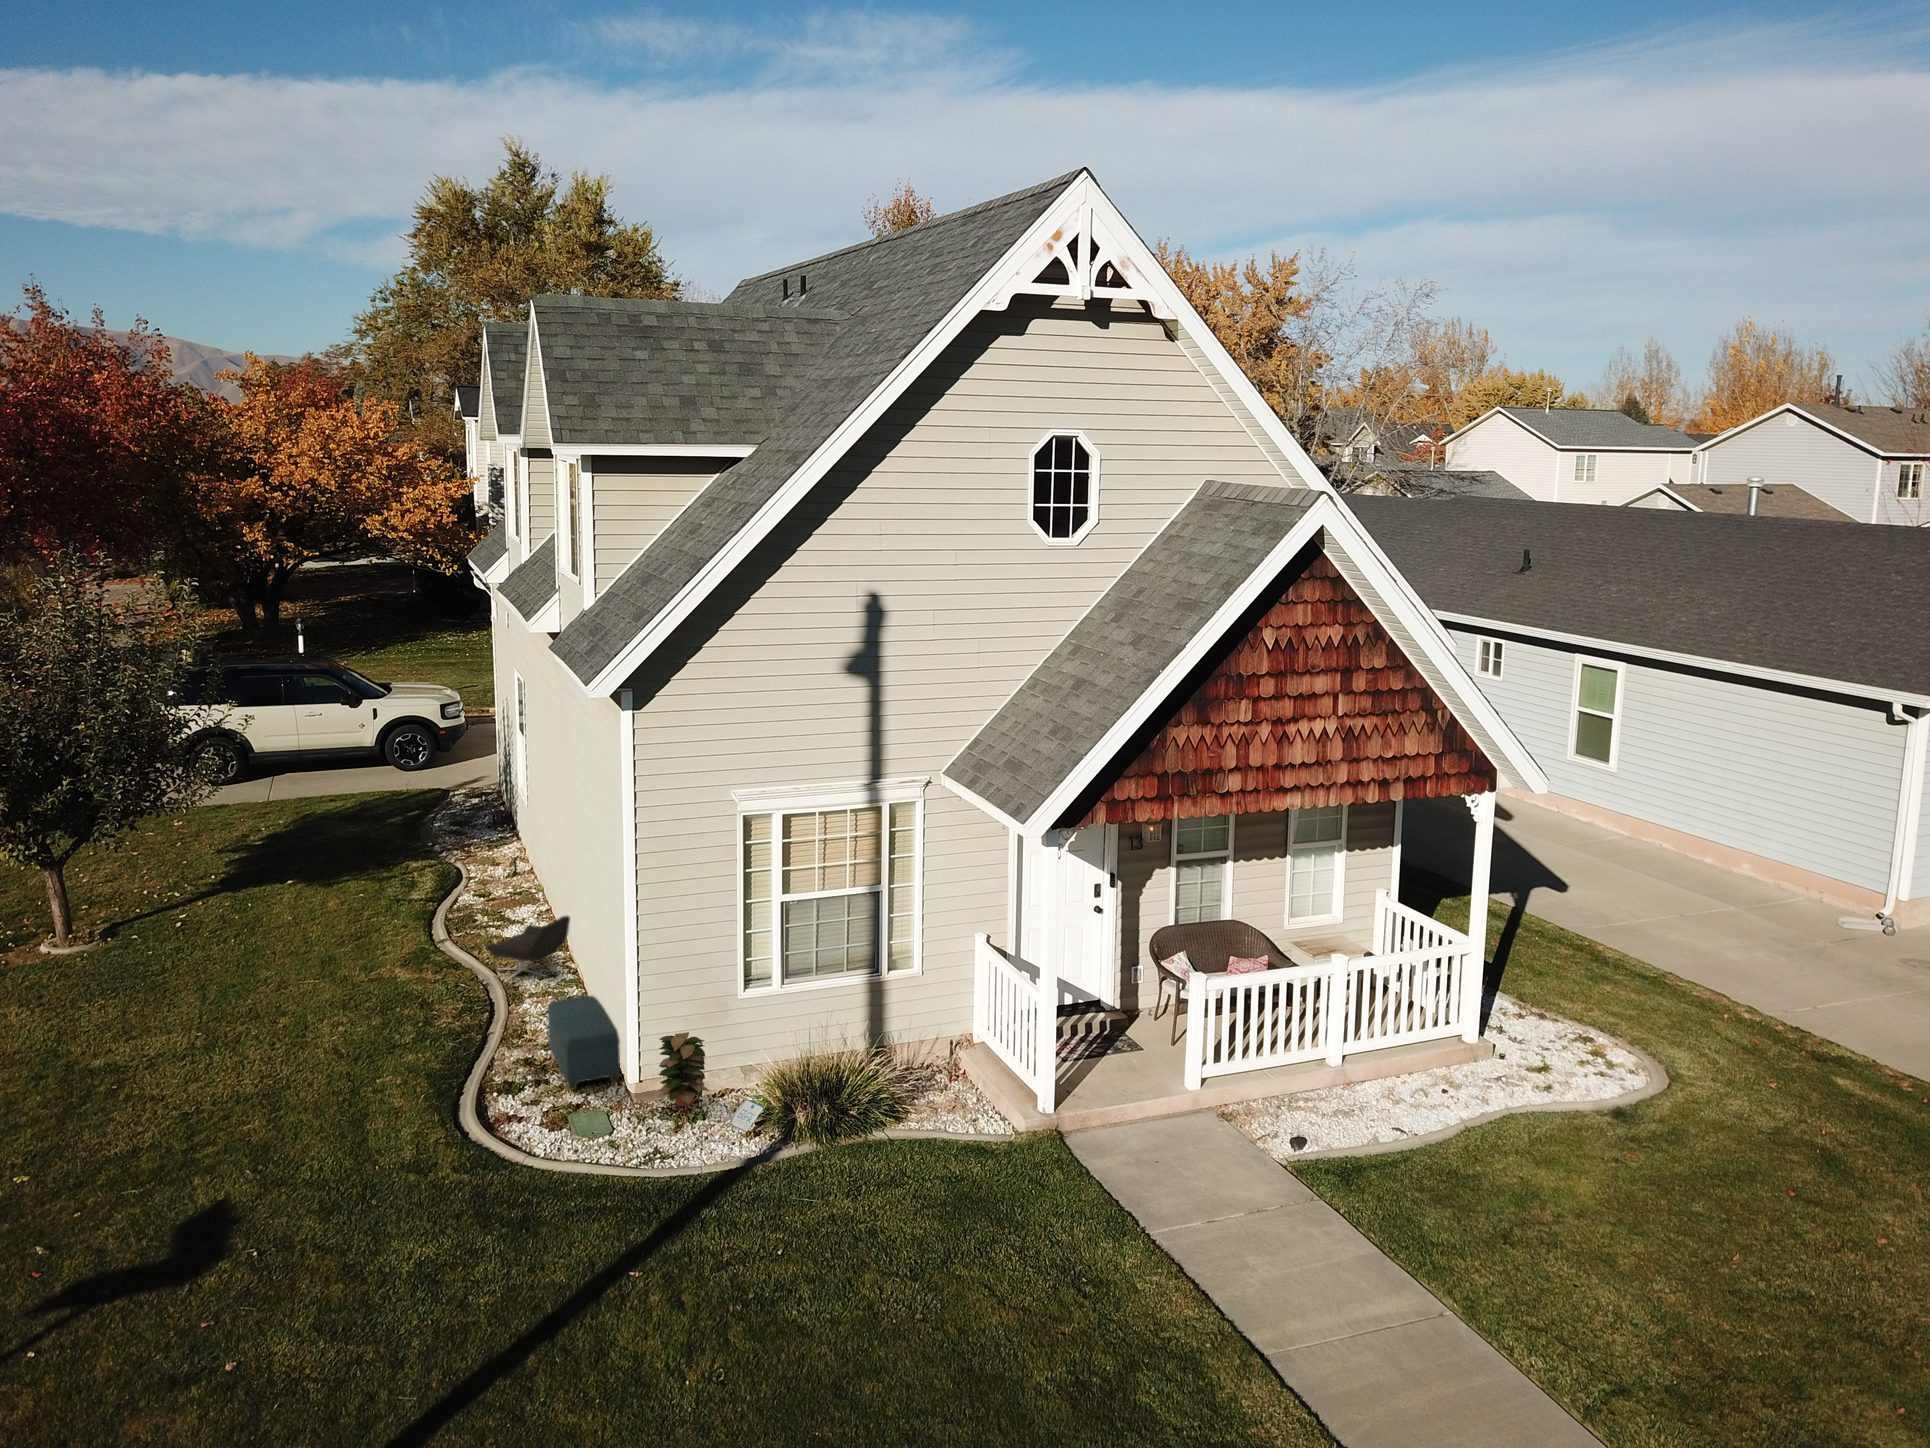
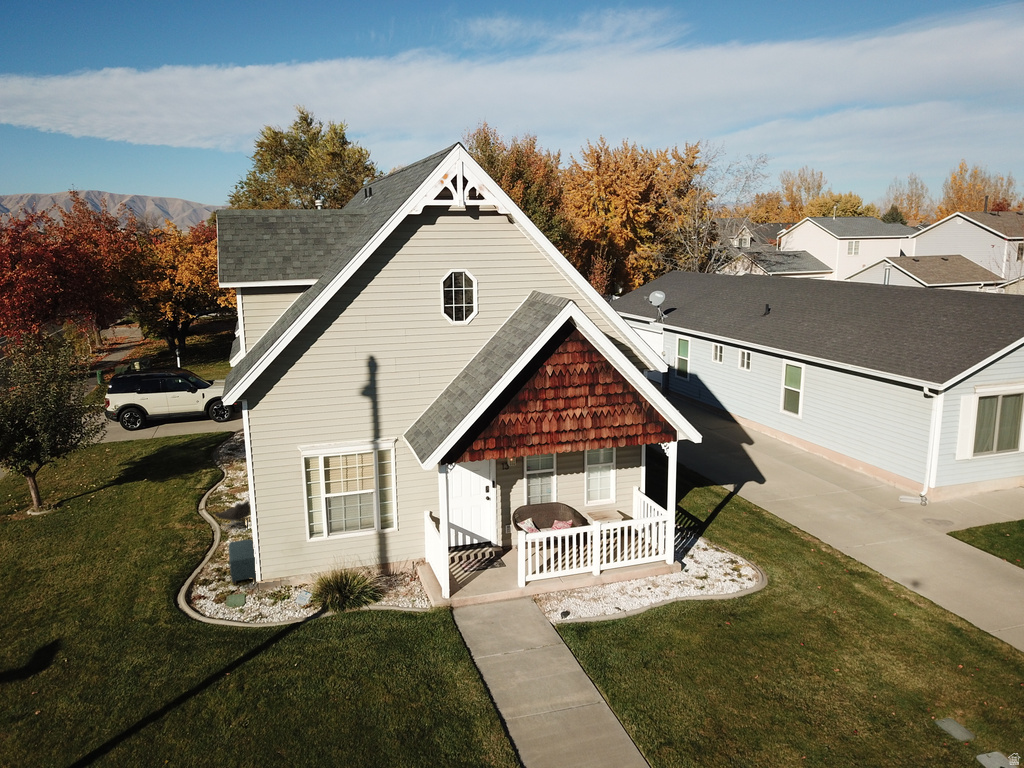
decorative plant: present [657,1032,709,1106] -> none [269,558,295,593]

